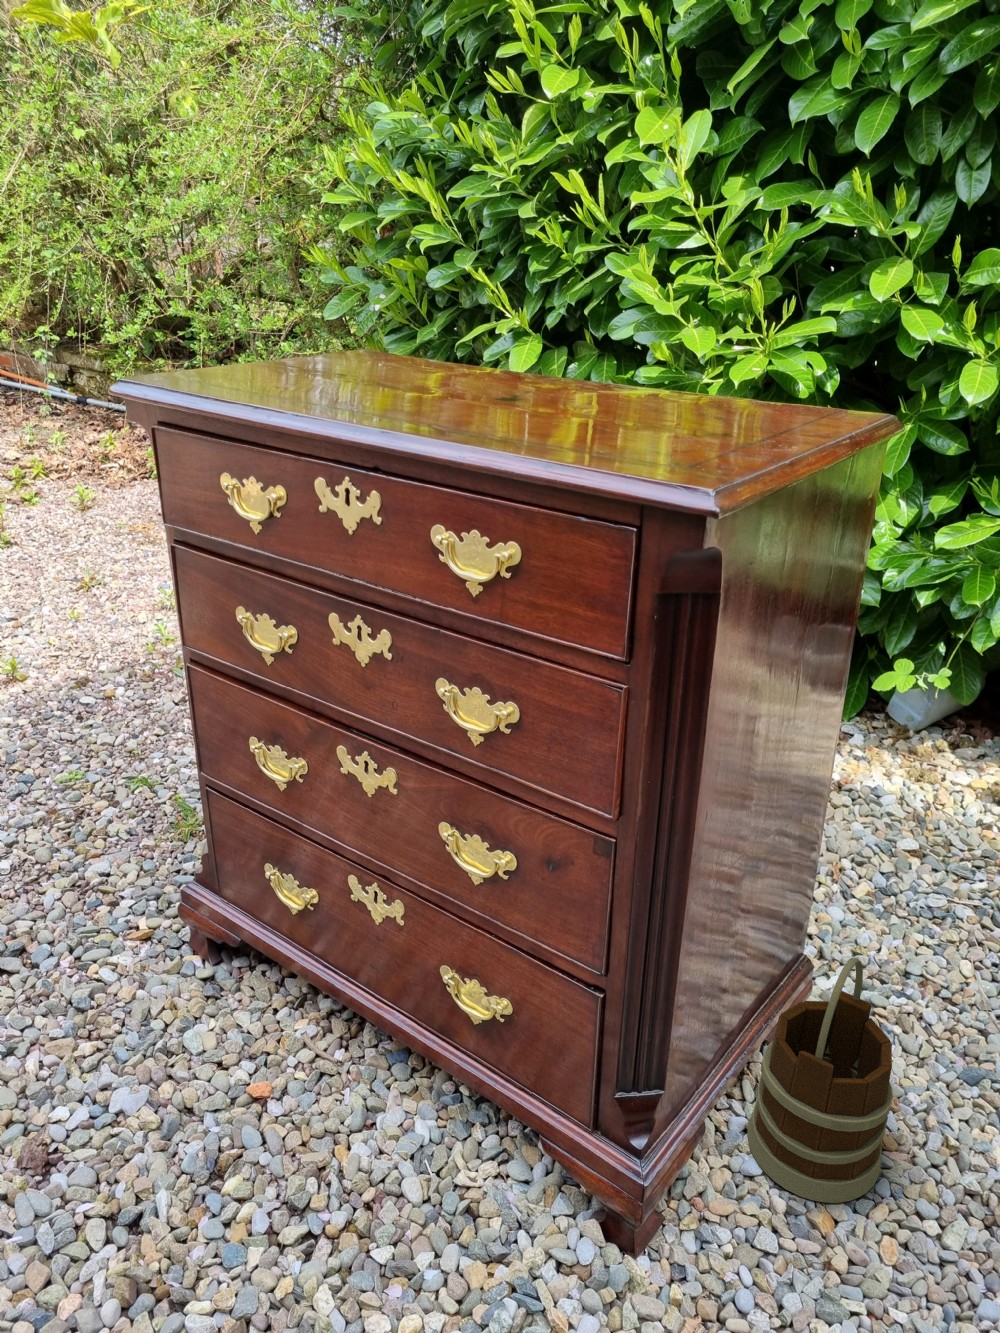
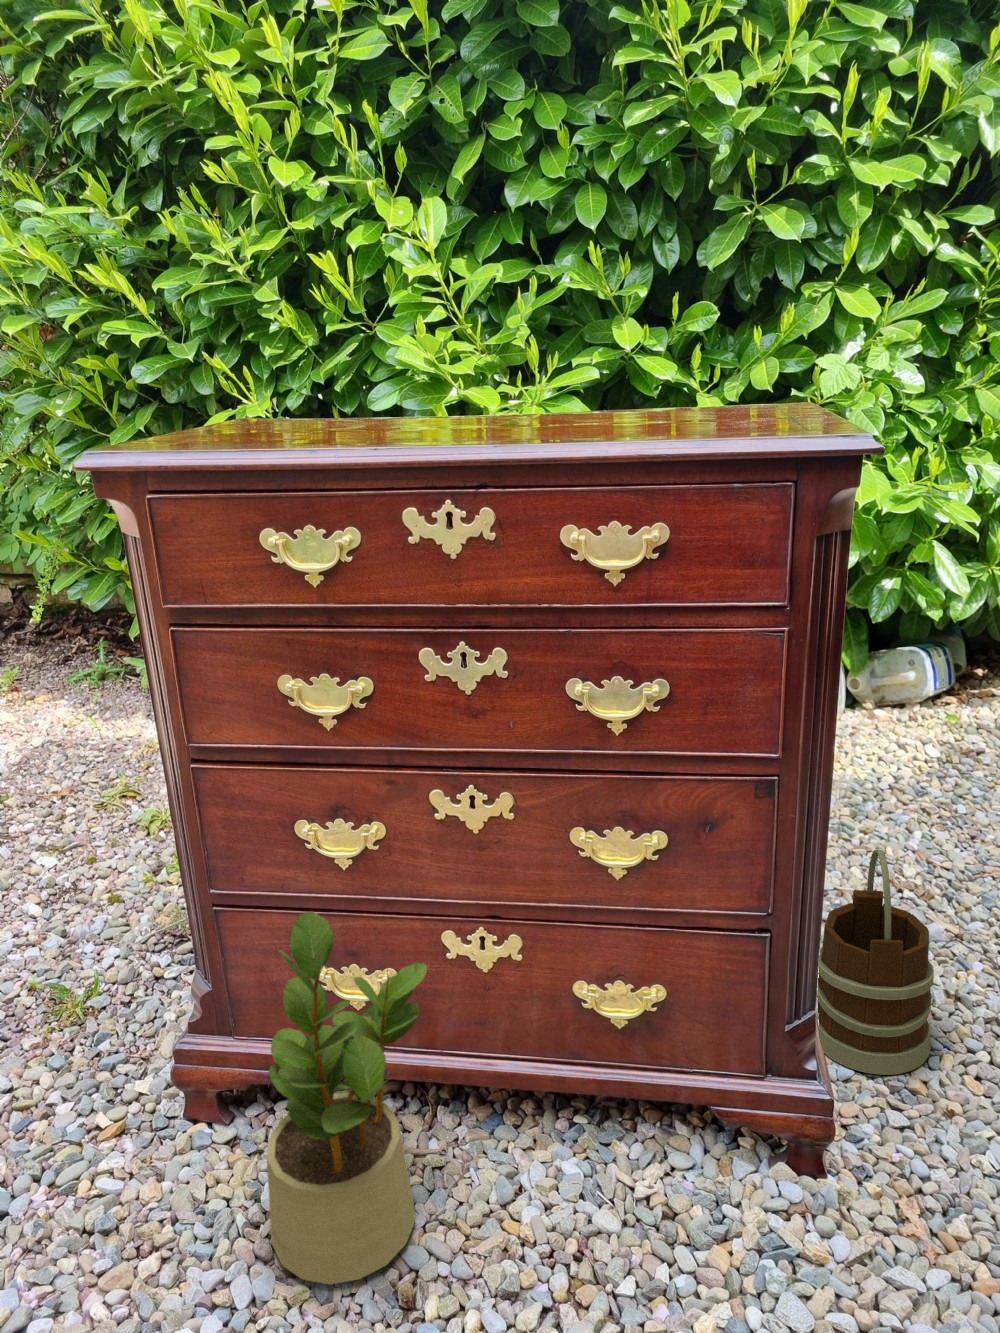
potted plant: none [143,824,316,1134] -> present [267,911,428,1284]

